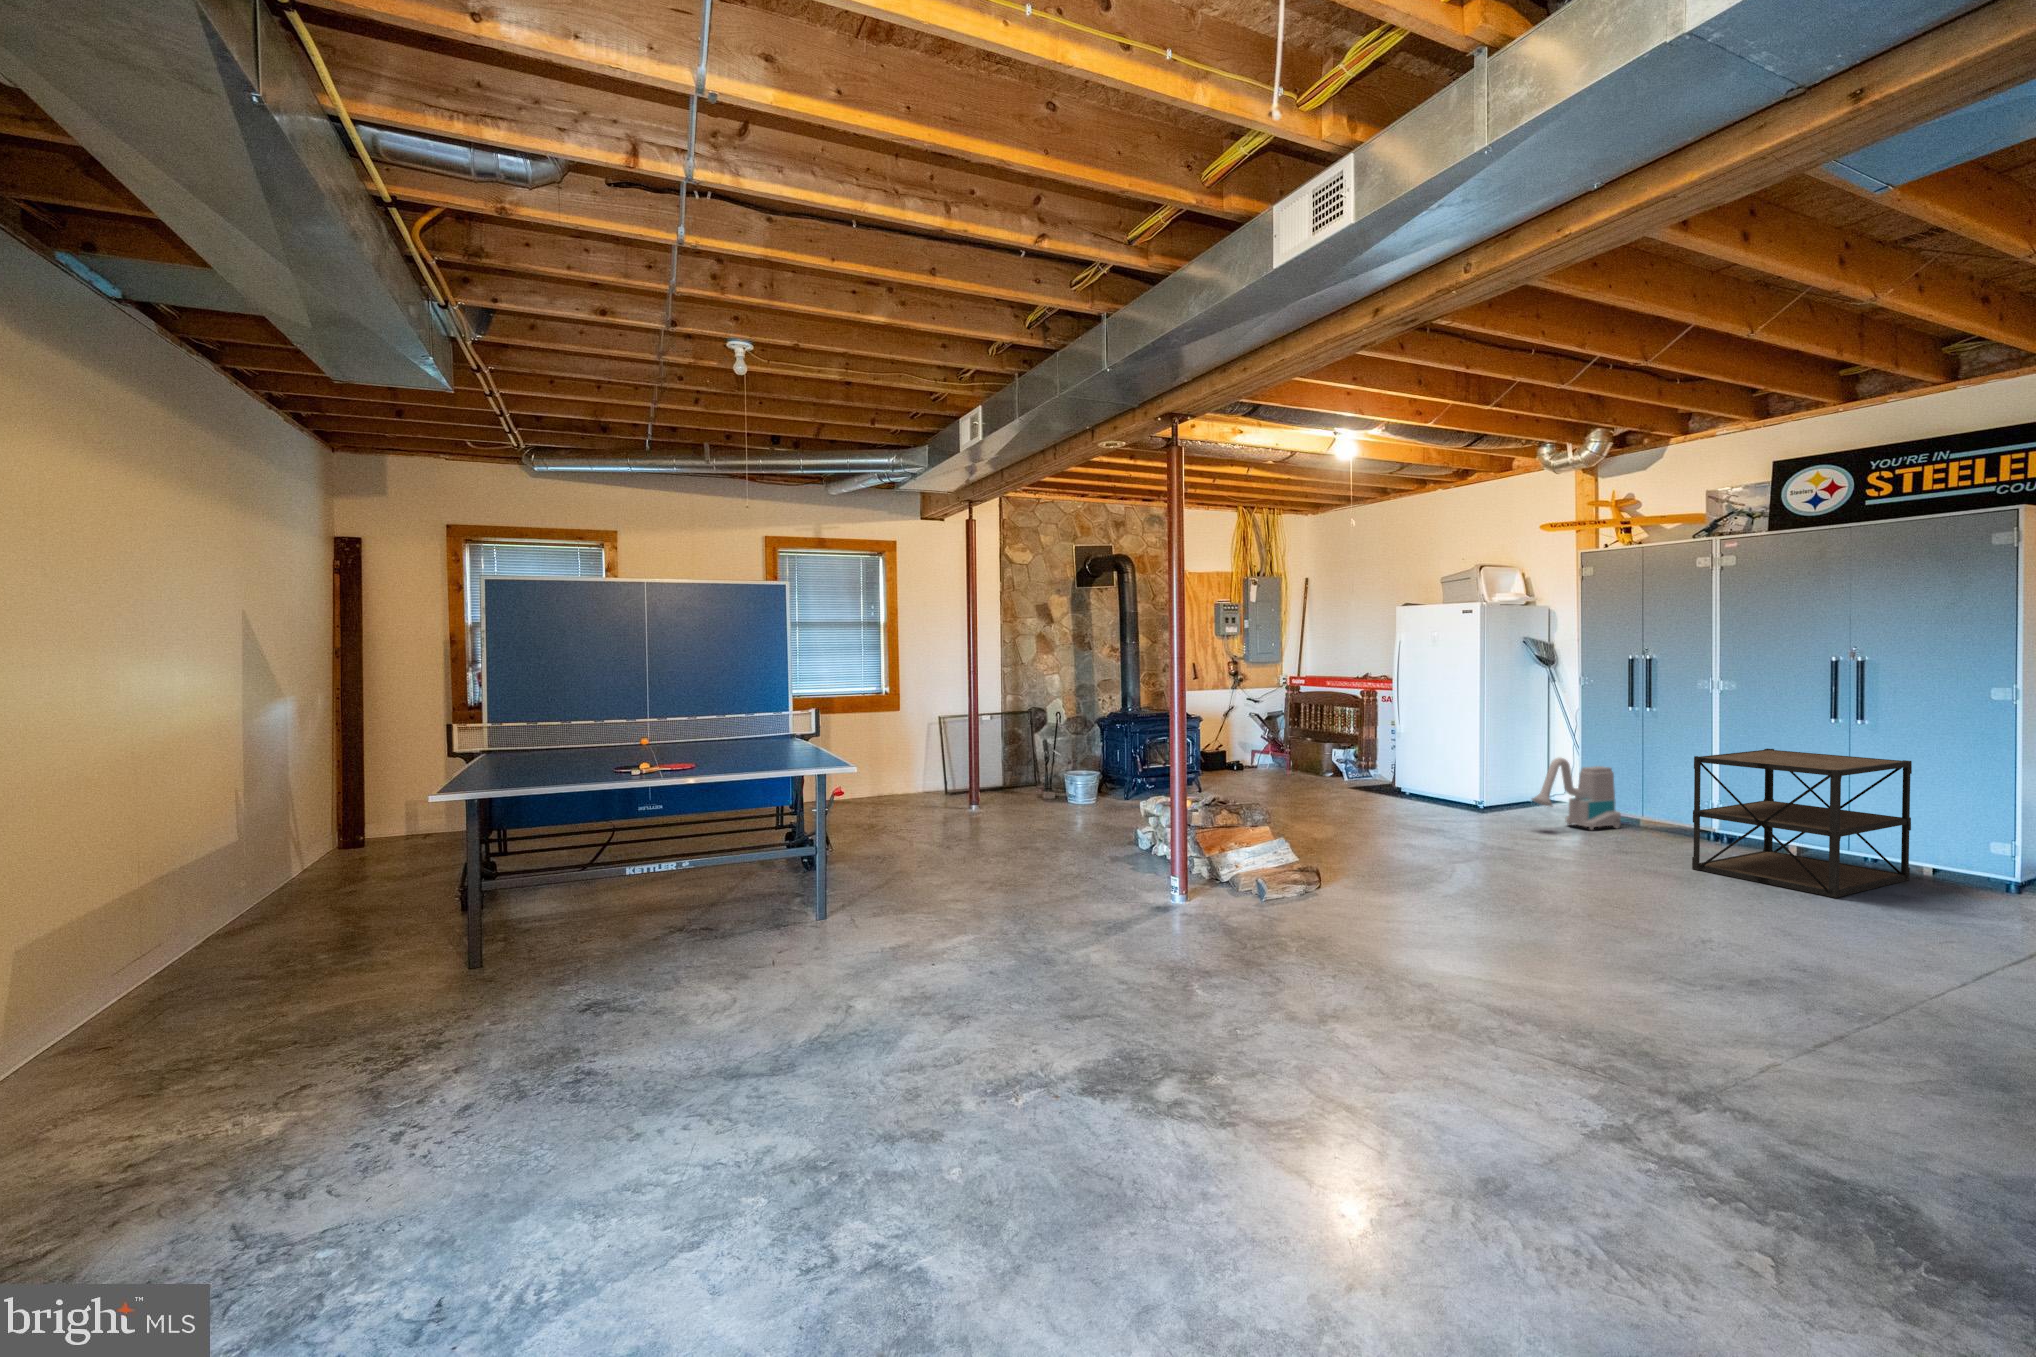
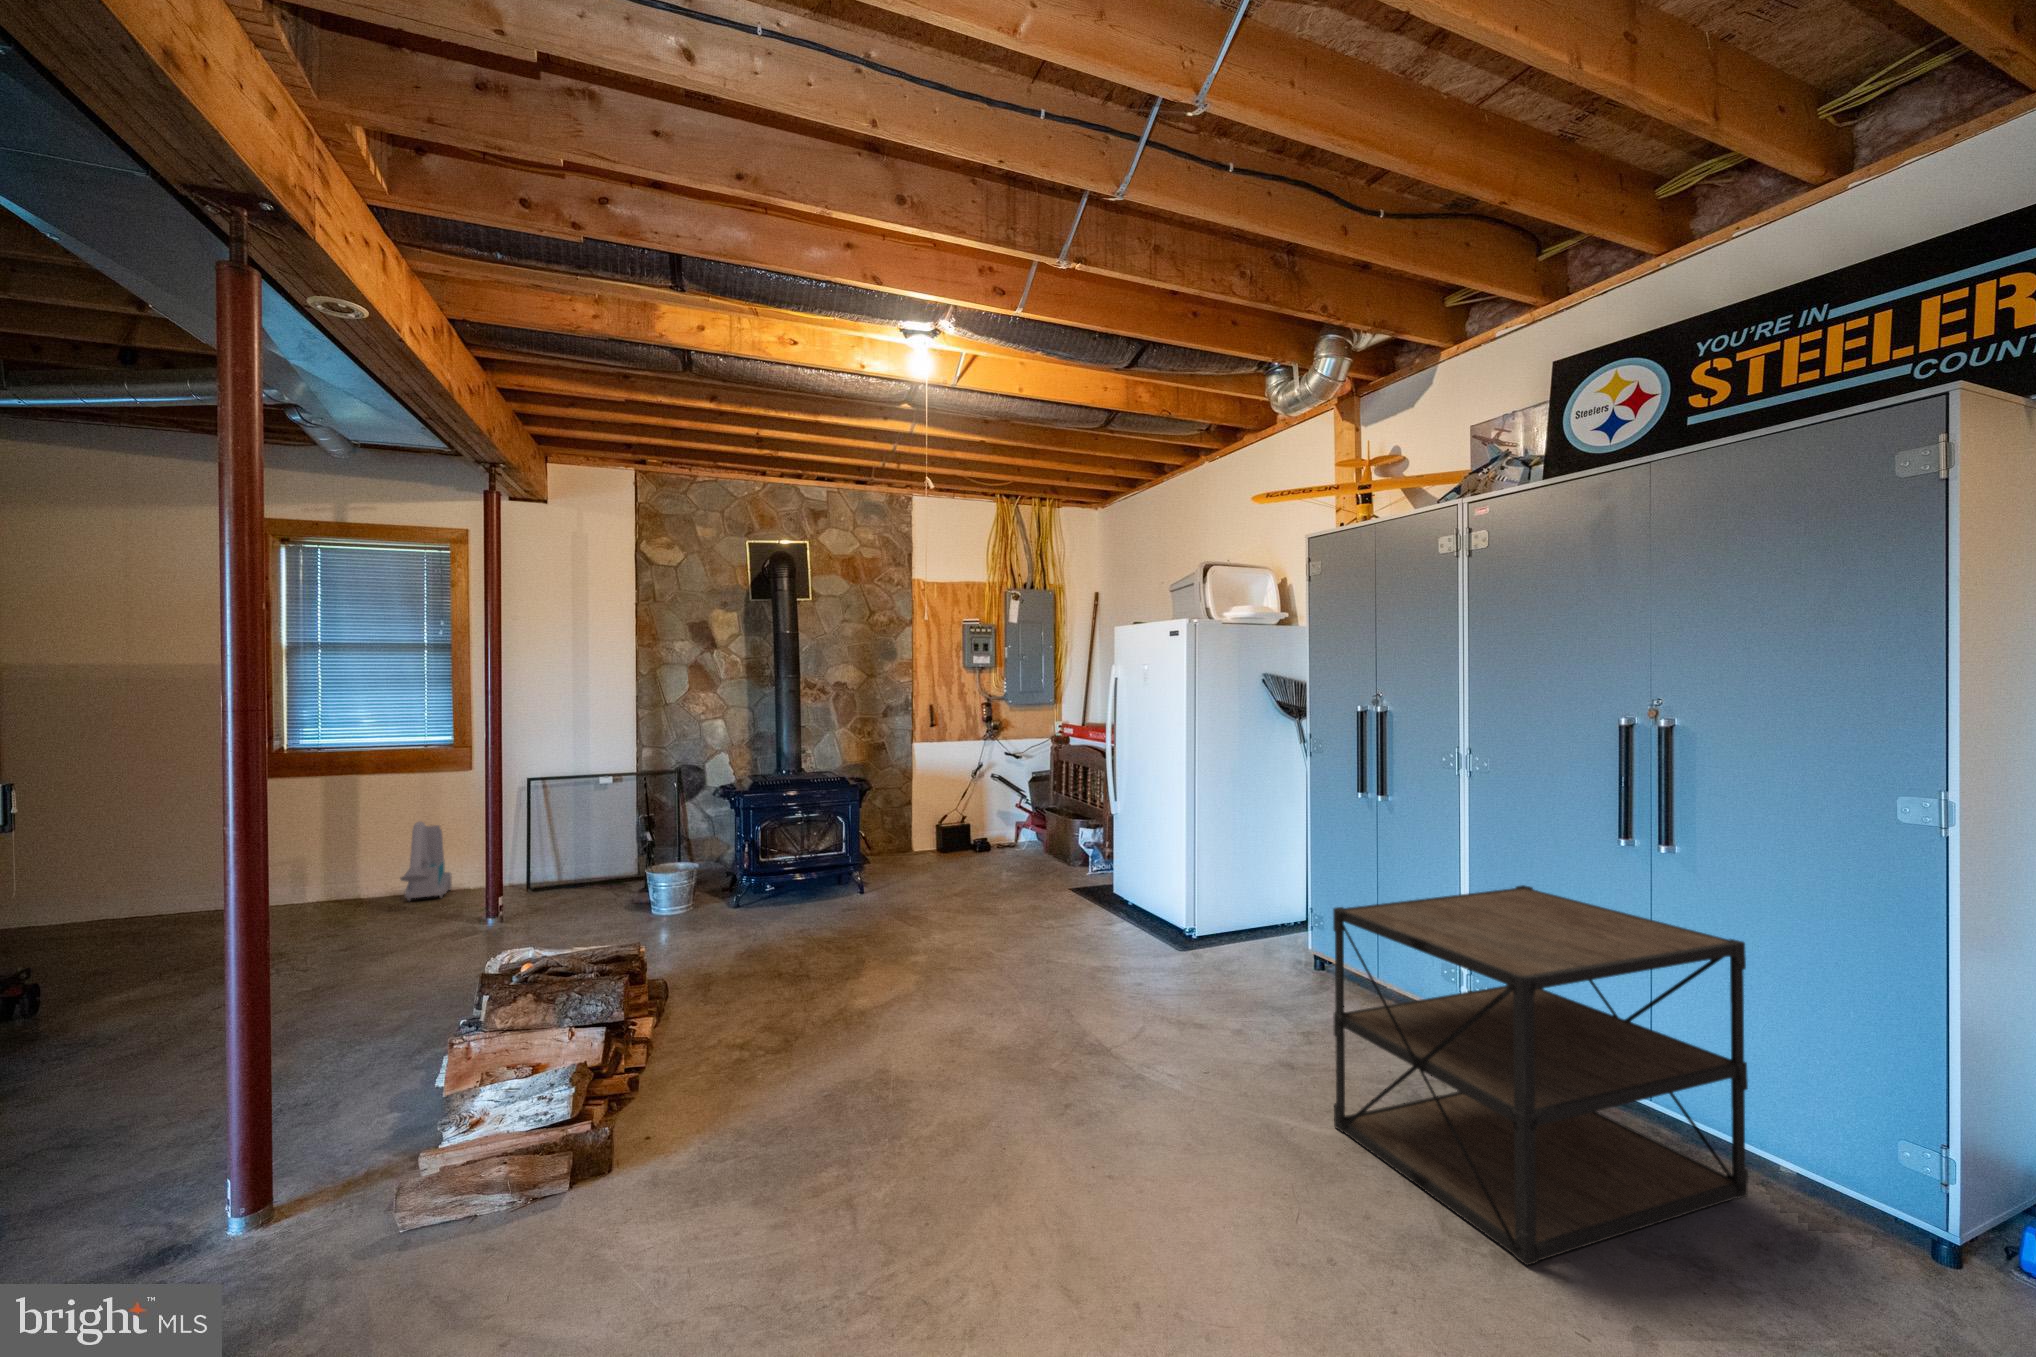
vacuum cleaner: present [1532,758,1621,830] -> present [401,822,452,901]

